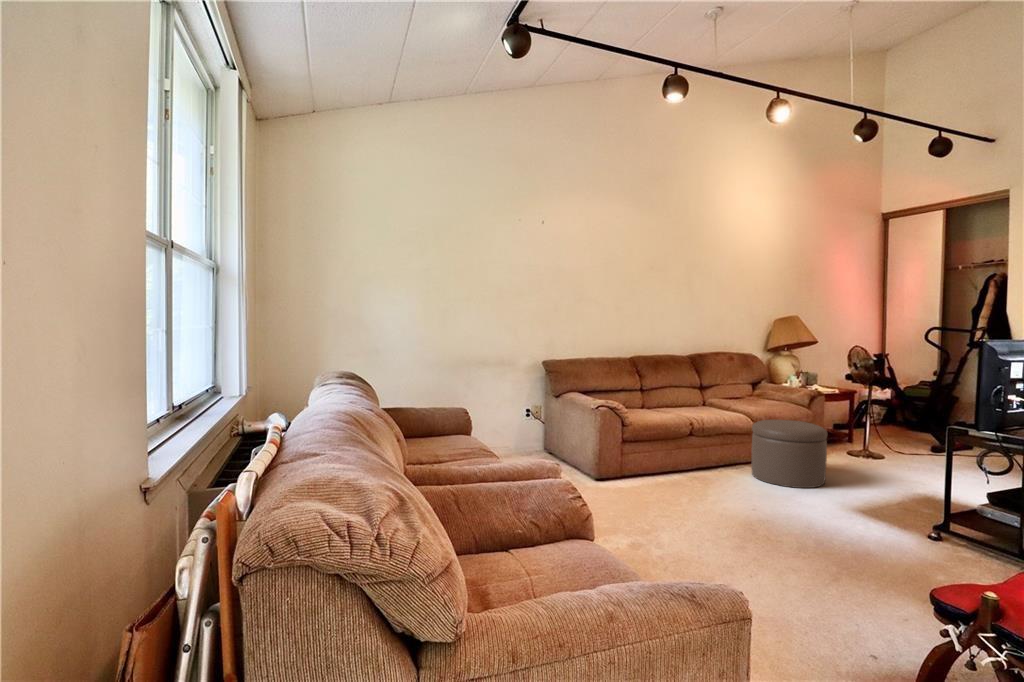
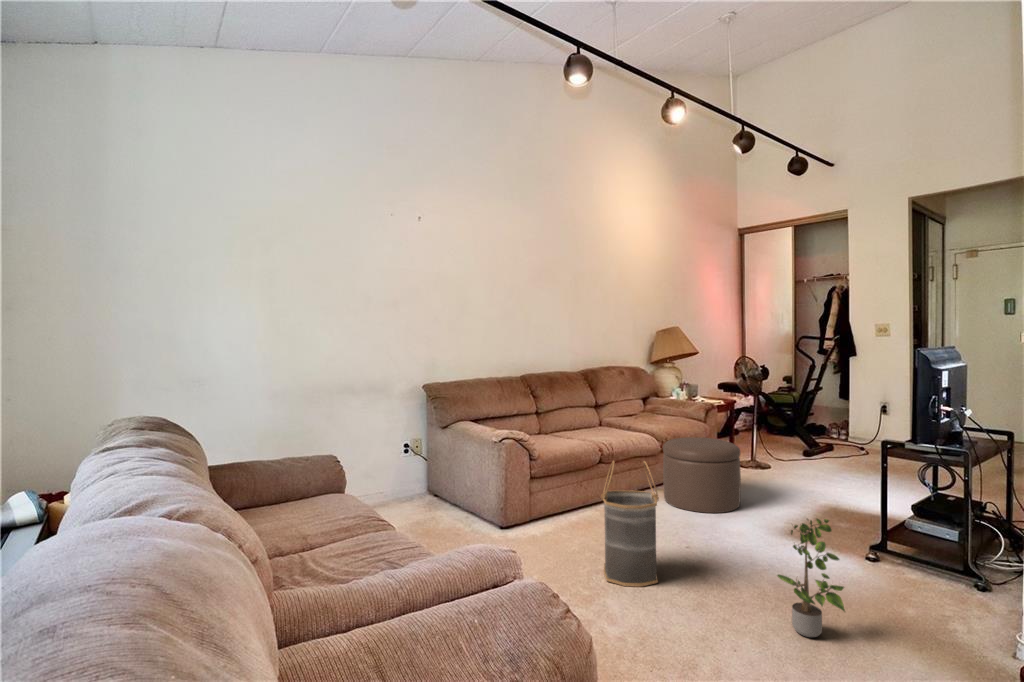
basket: none [666,426,714,528] -> present [601,461,659,587]
potted plant: none [793,478,856,574] -> present [778,519,845,637]

